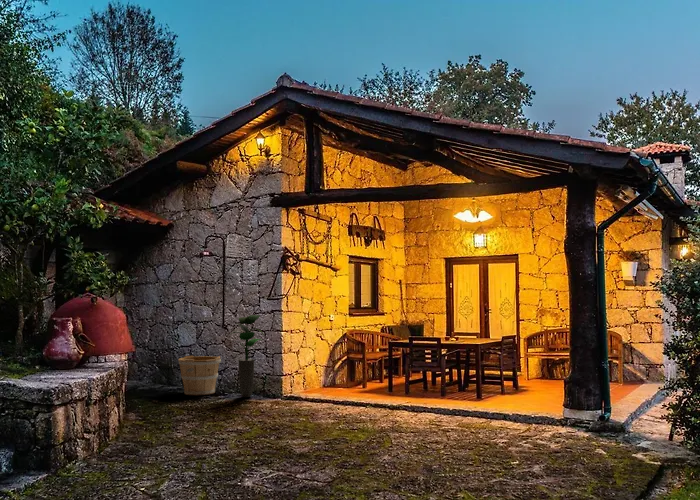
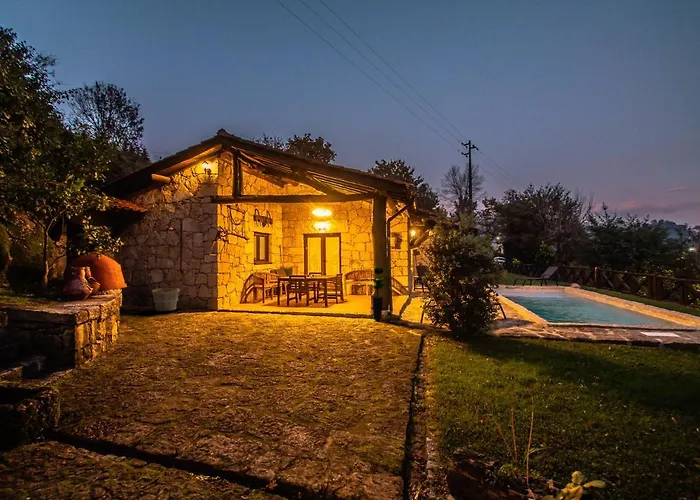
potted plant: present [233,315,264,397] -> present [372,268,388,321]

